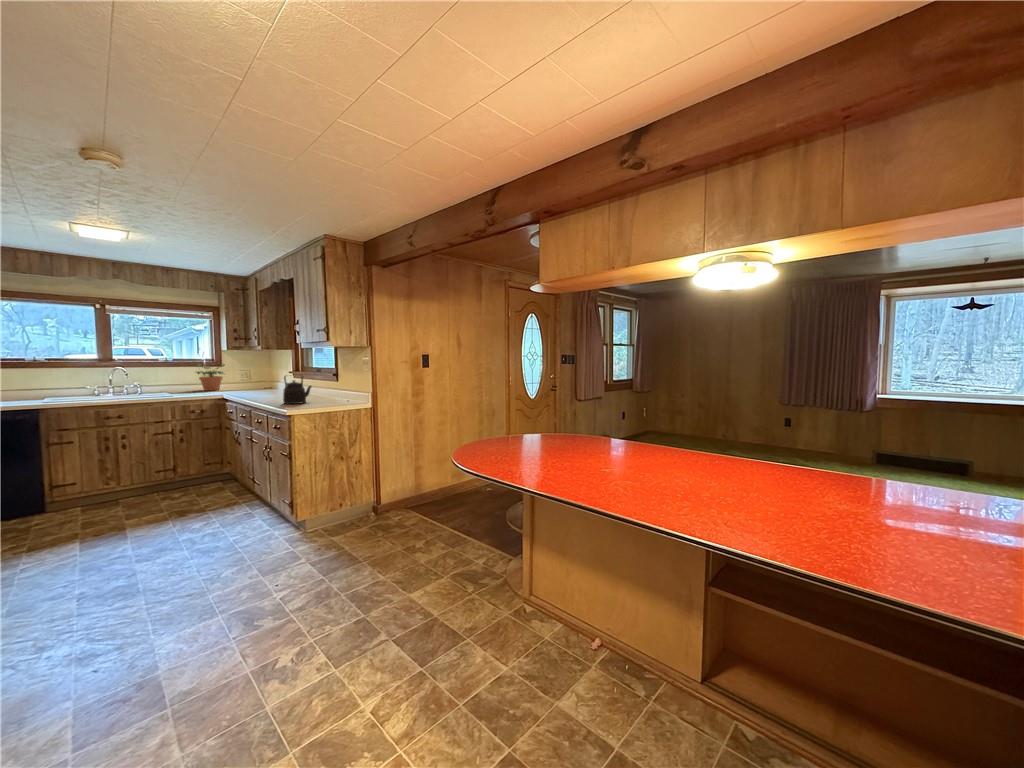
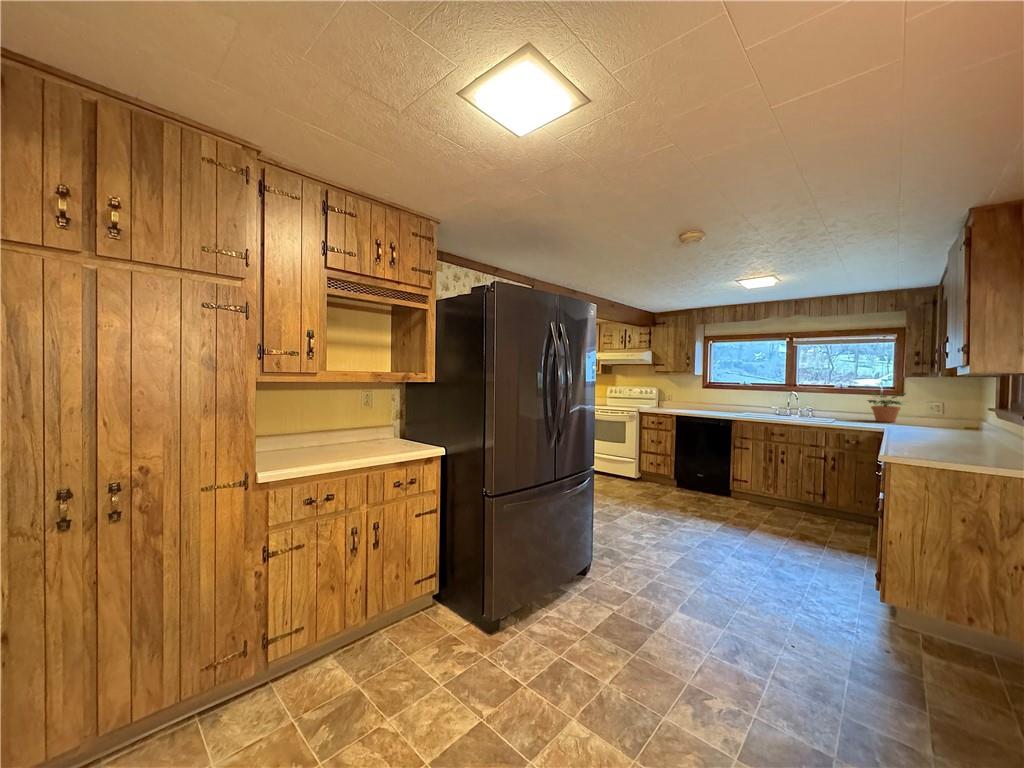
kettle: present [283,375,311,404] -> none [922,410,981,452]

